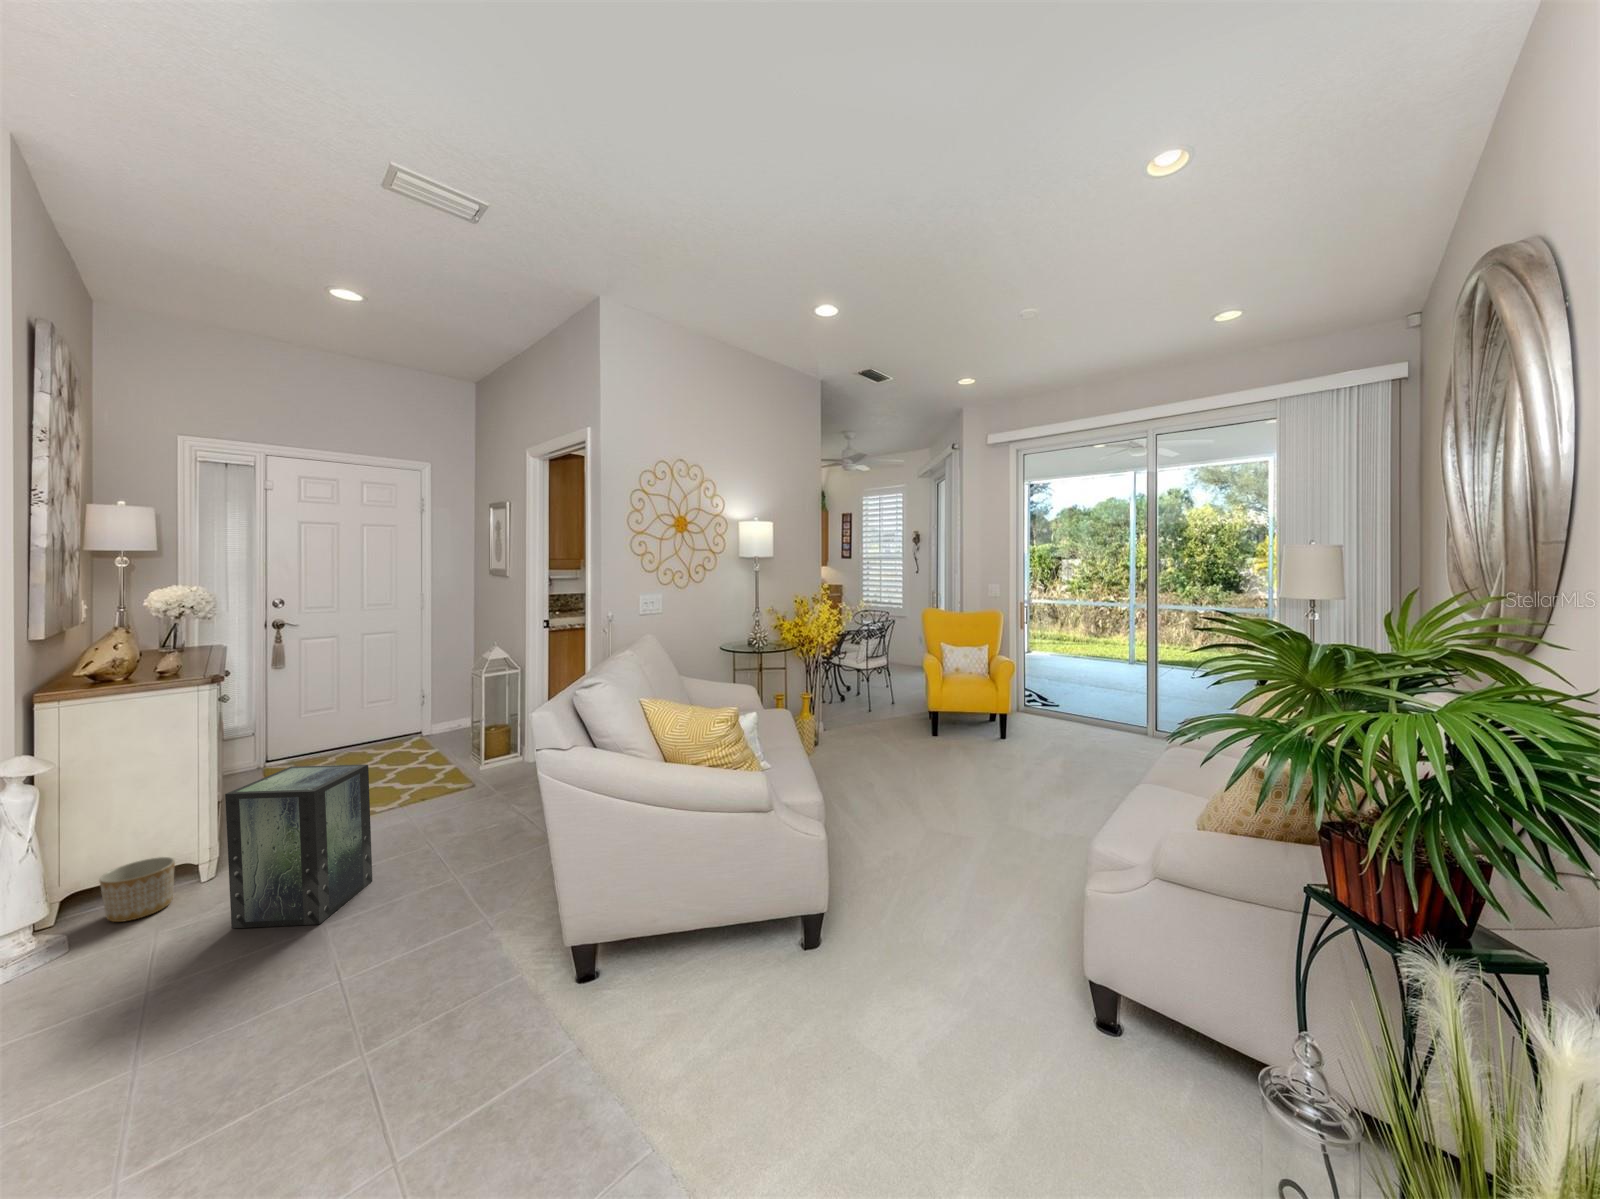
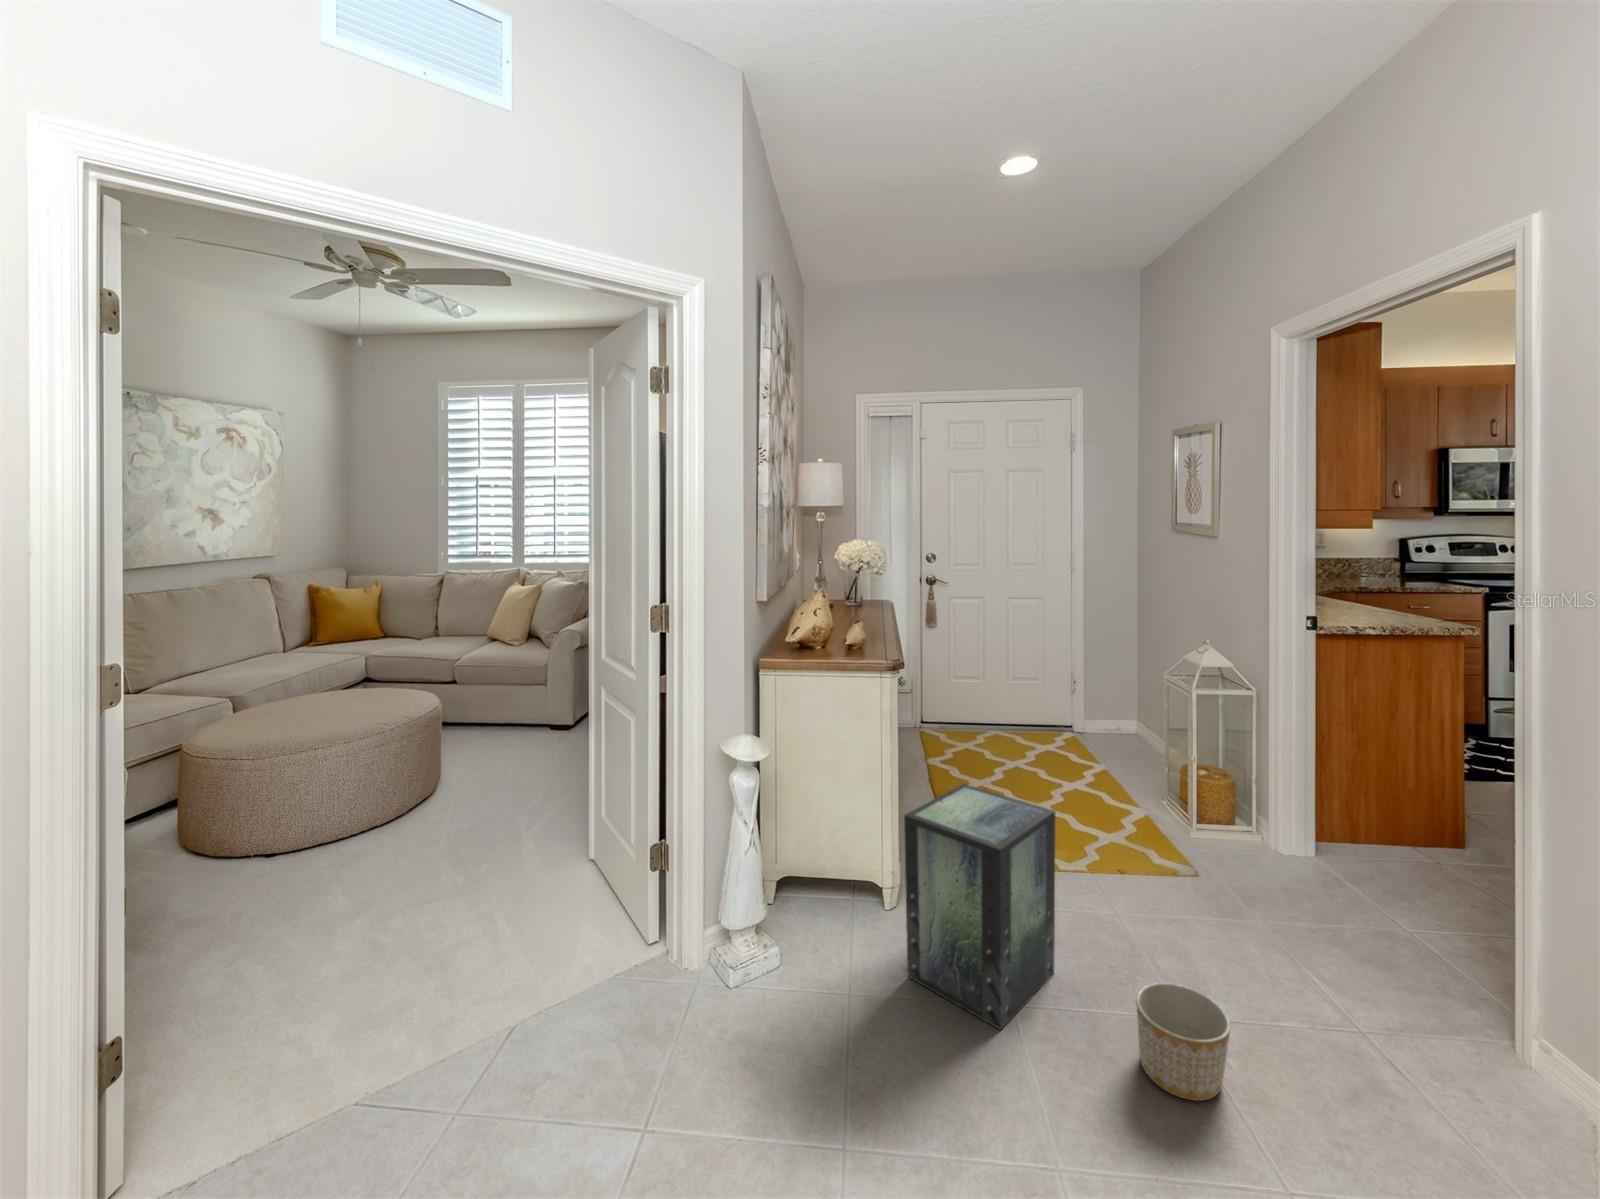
planter: present [100,857,175,922] -> present [1136,983,1230,1101]

